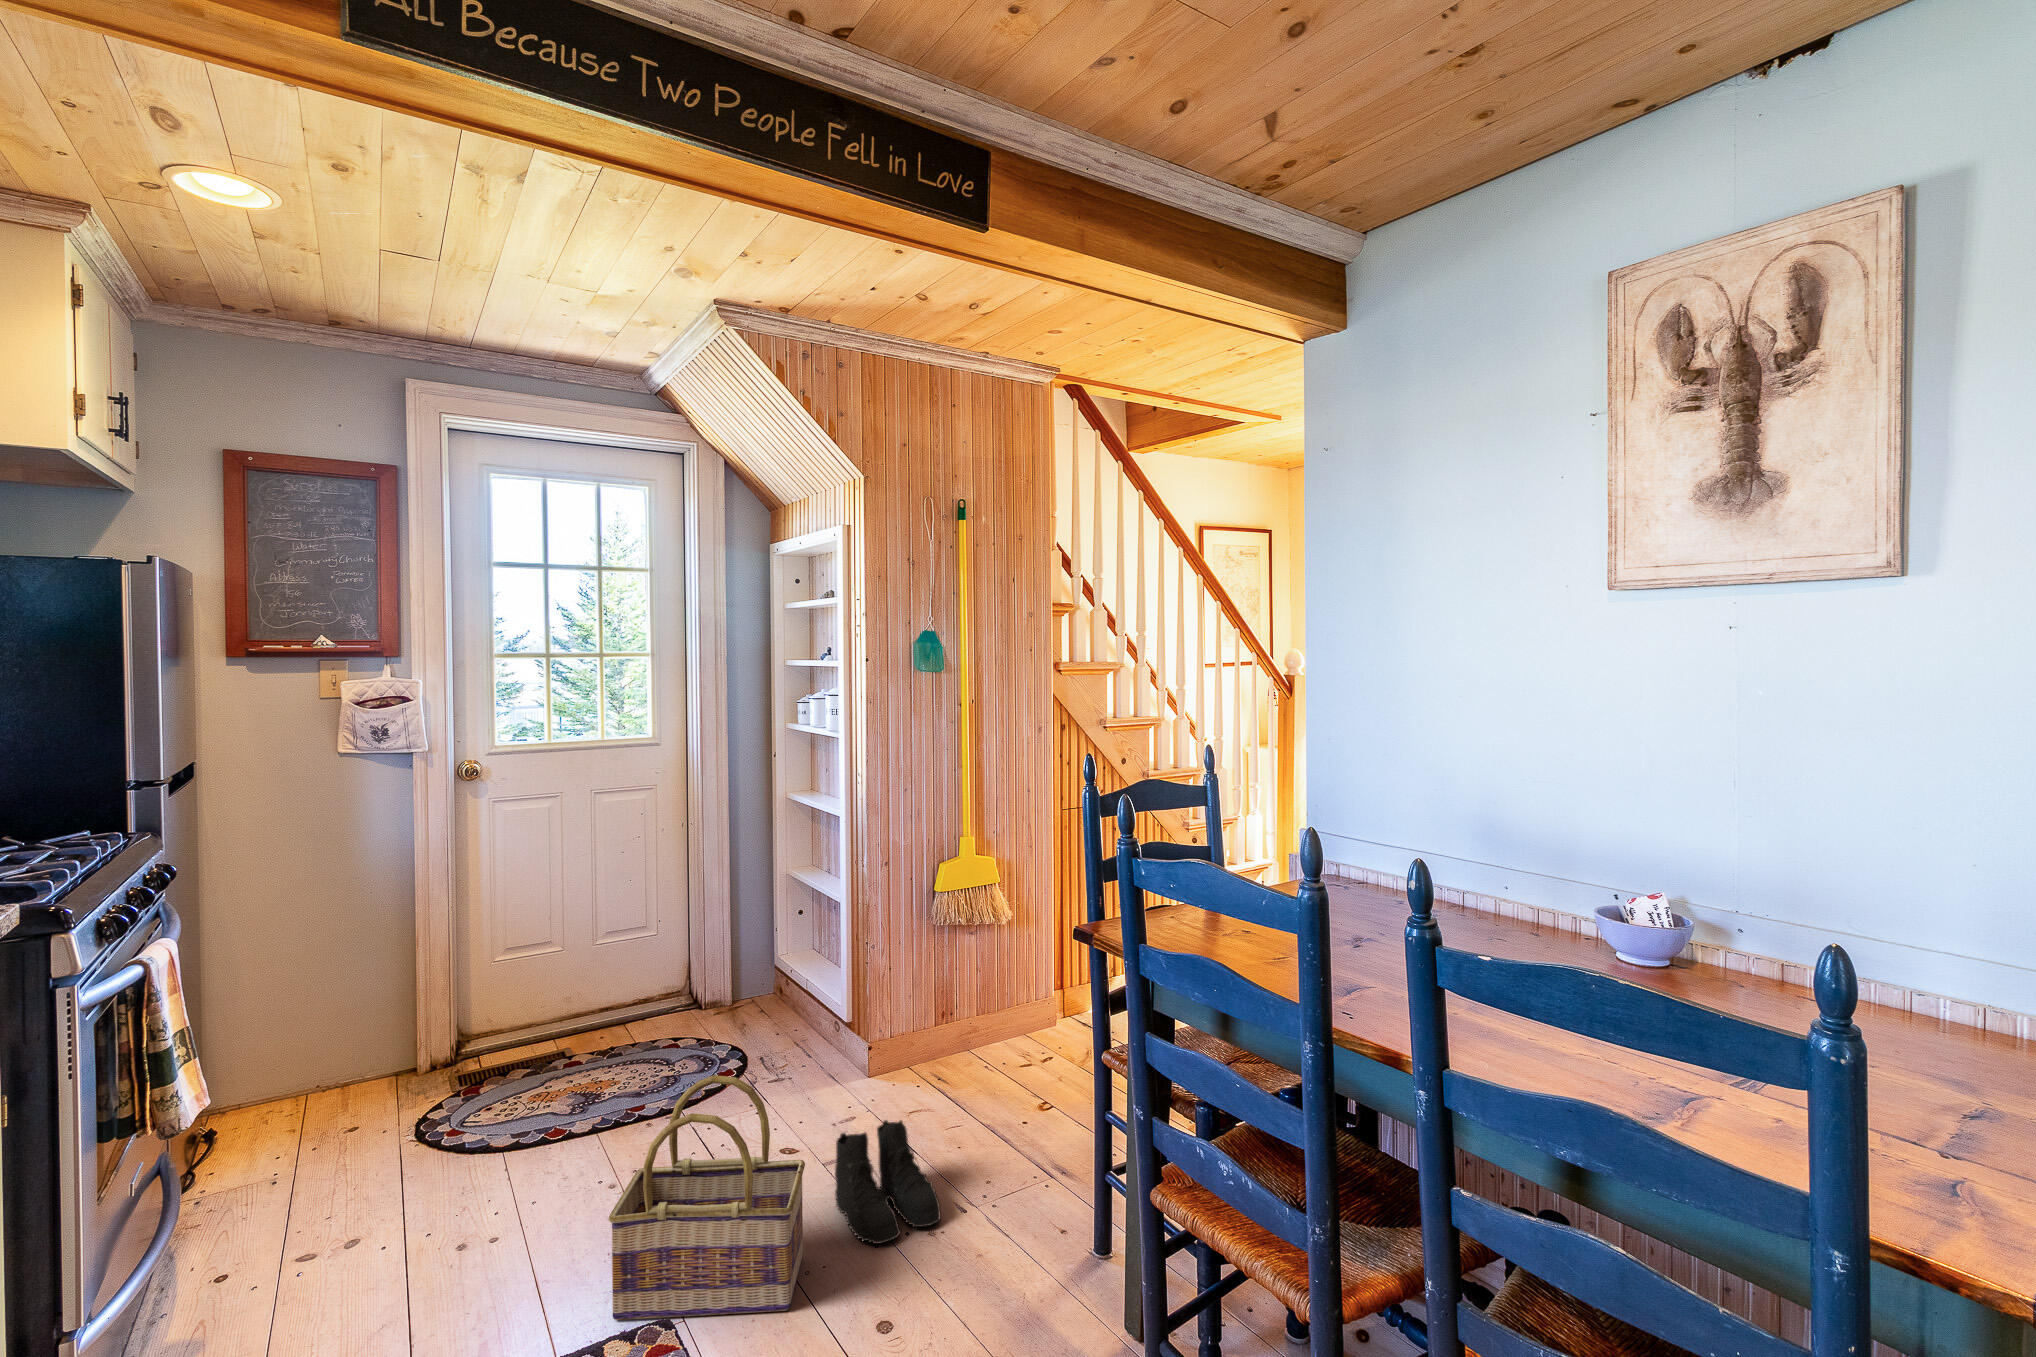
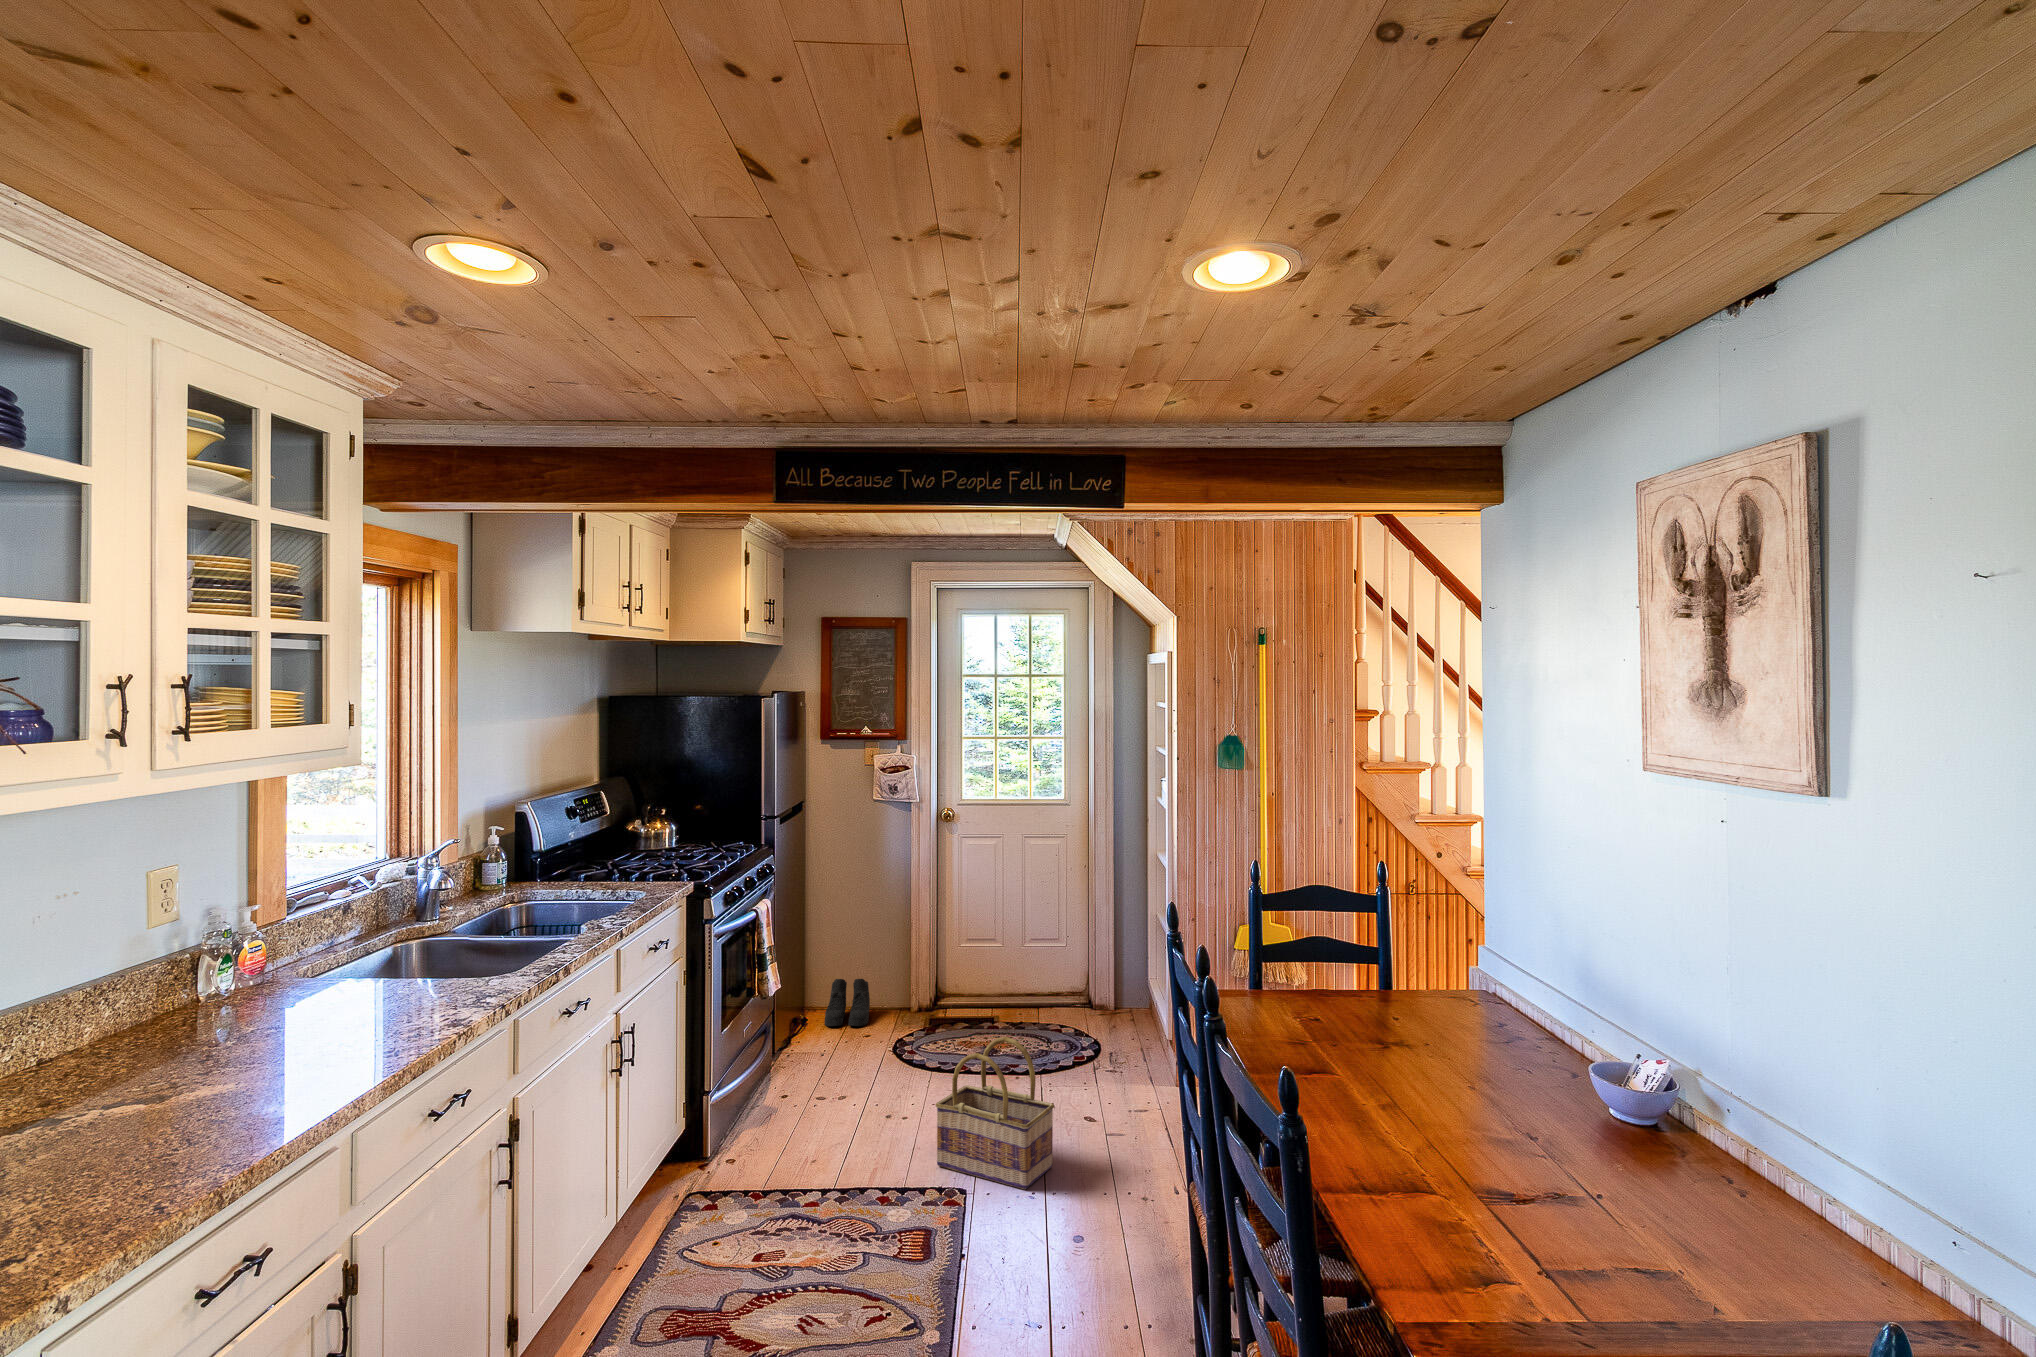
boots: present [835,1120,940,1244] -> present [825,979,870,1026]

